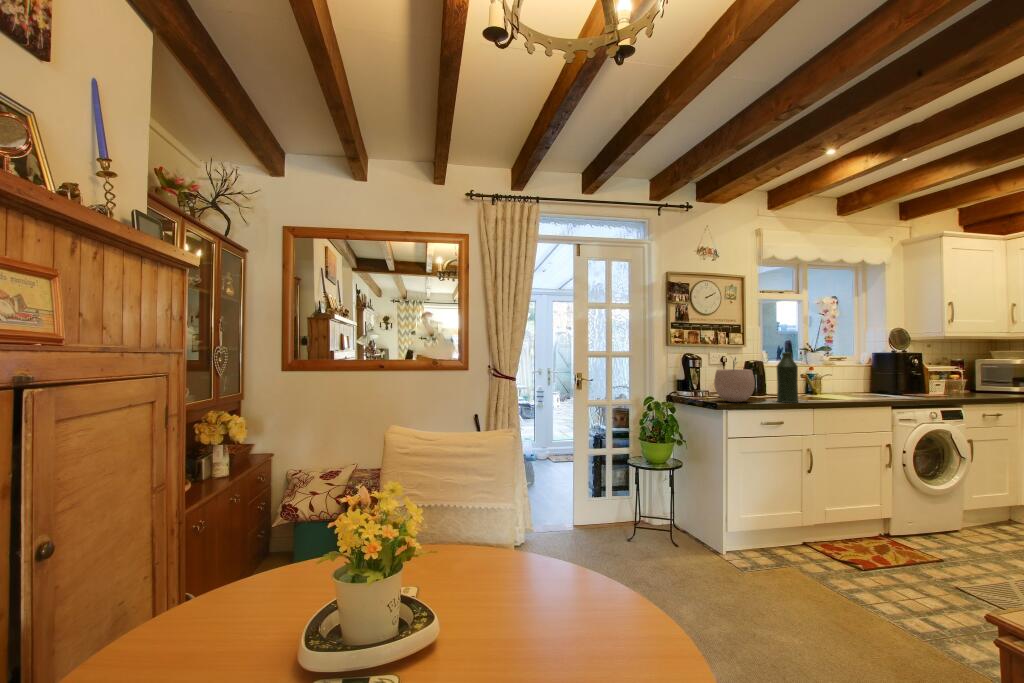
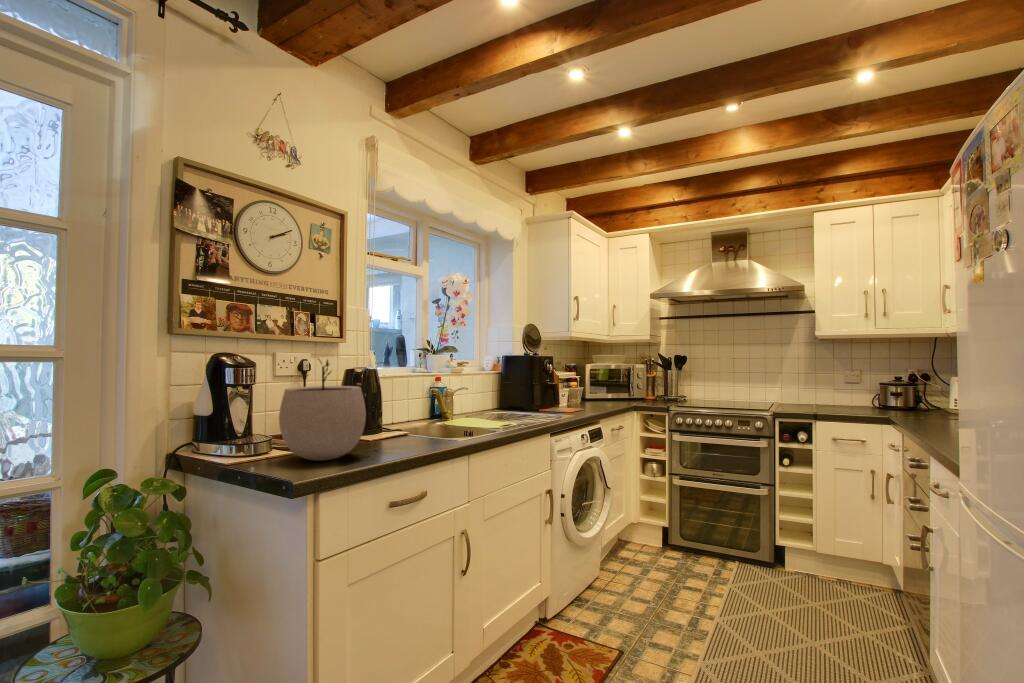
bottle: present [777,353,798,403] -> none [403,351,439,448]

